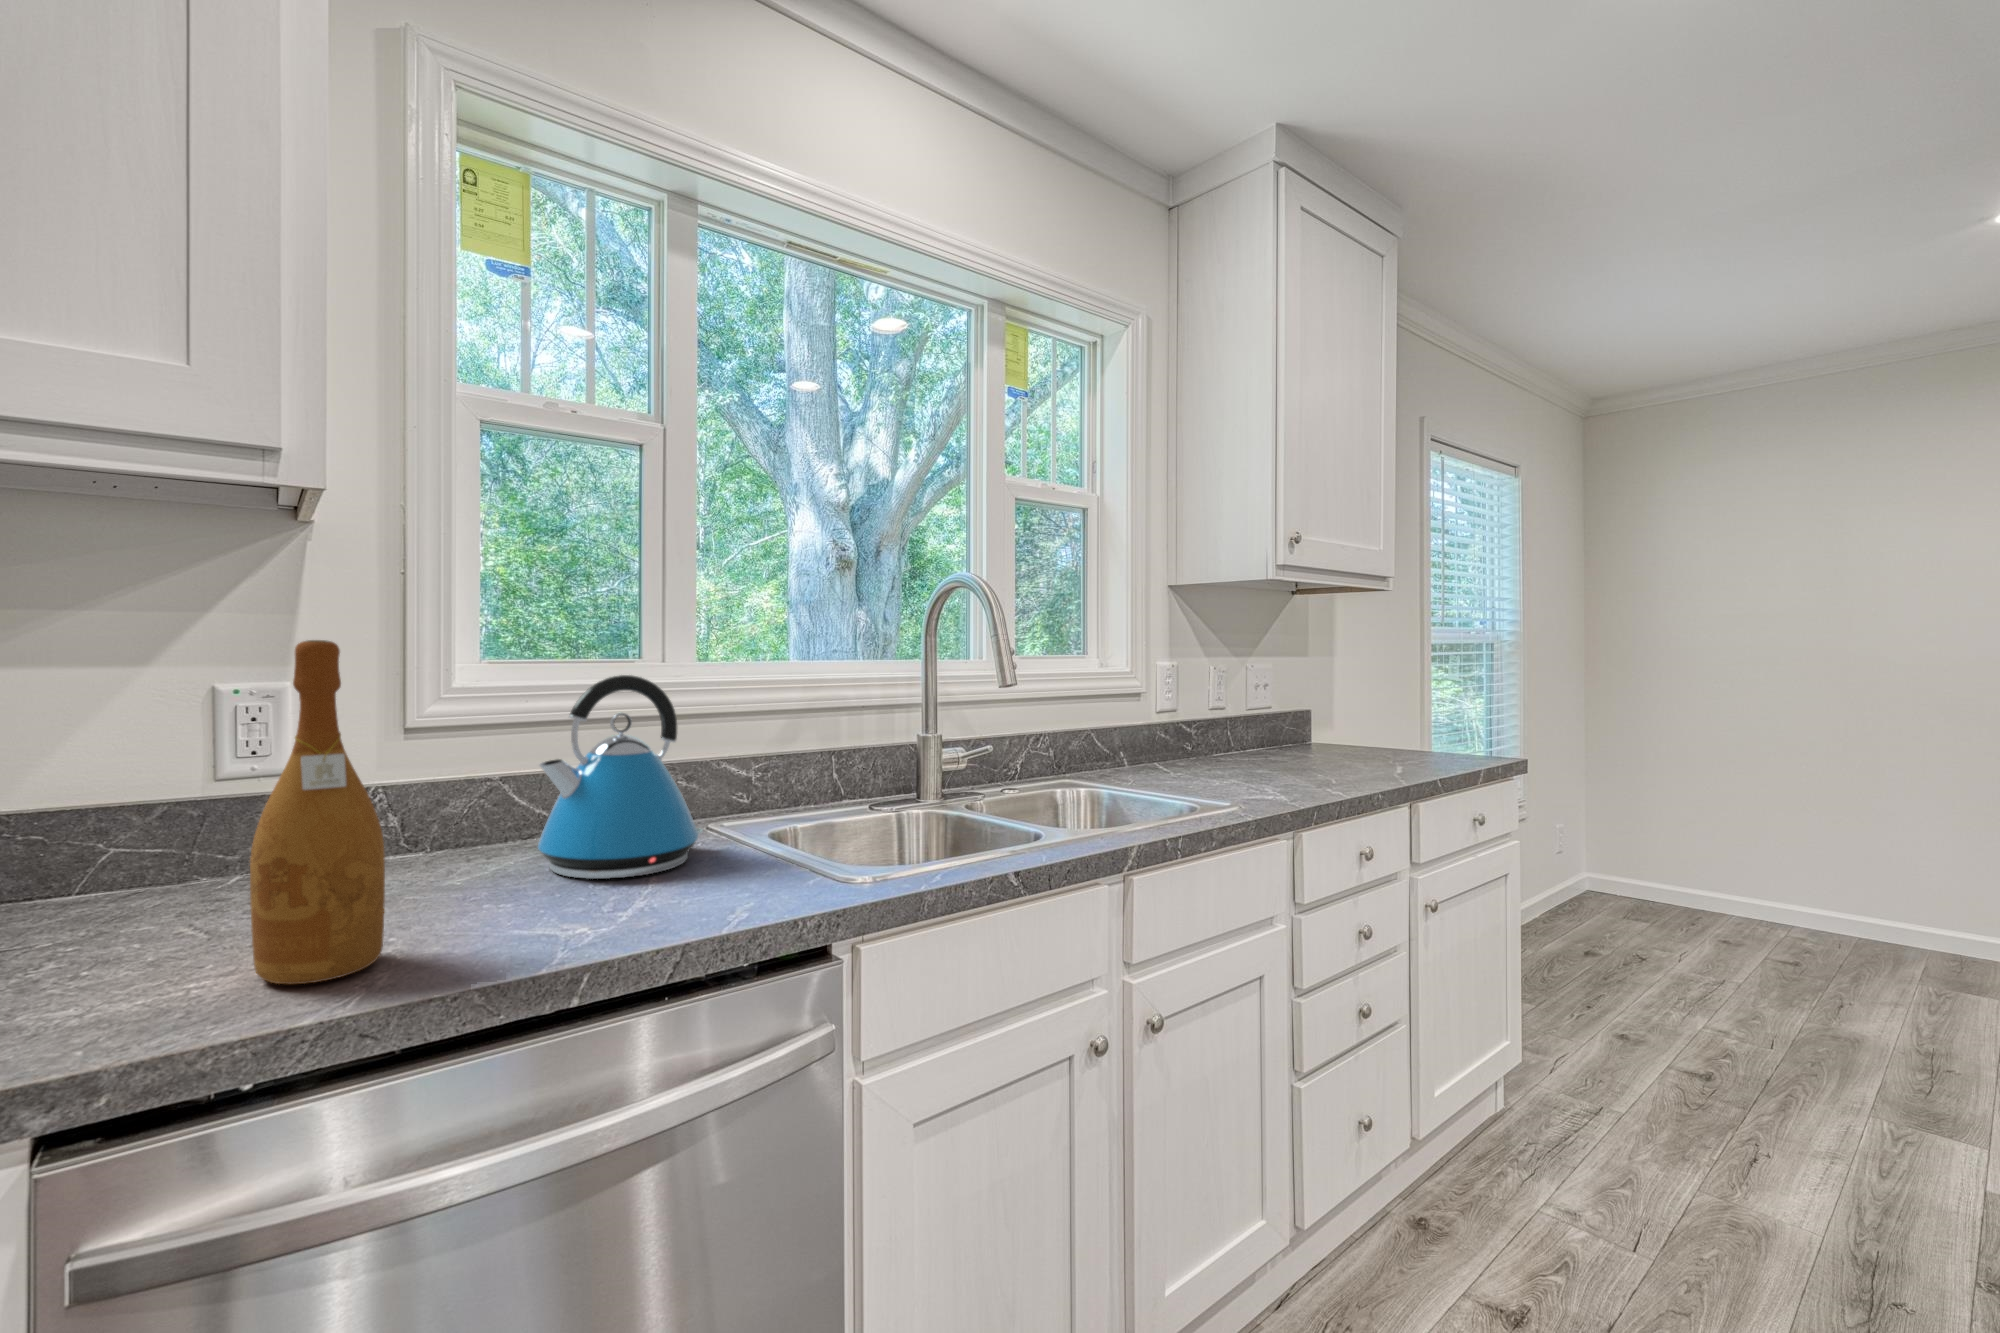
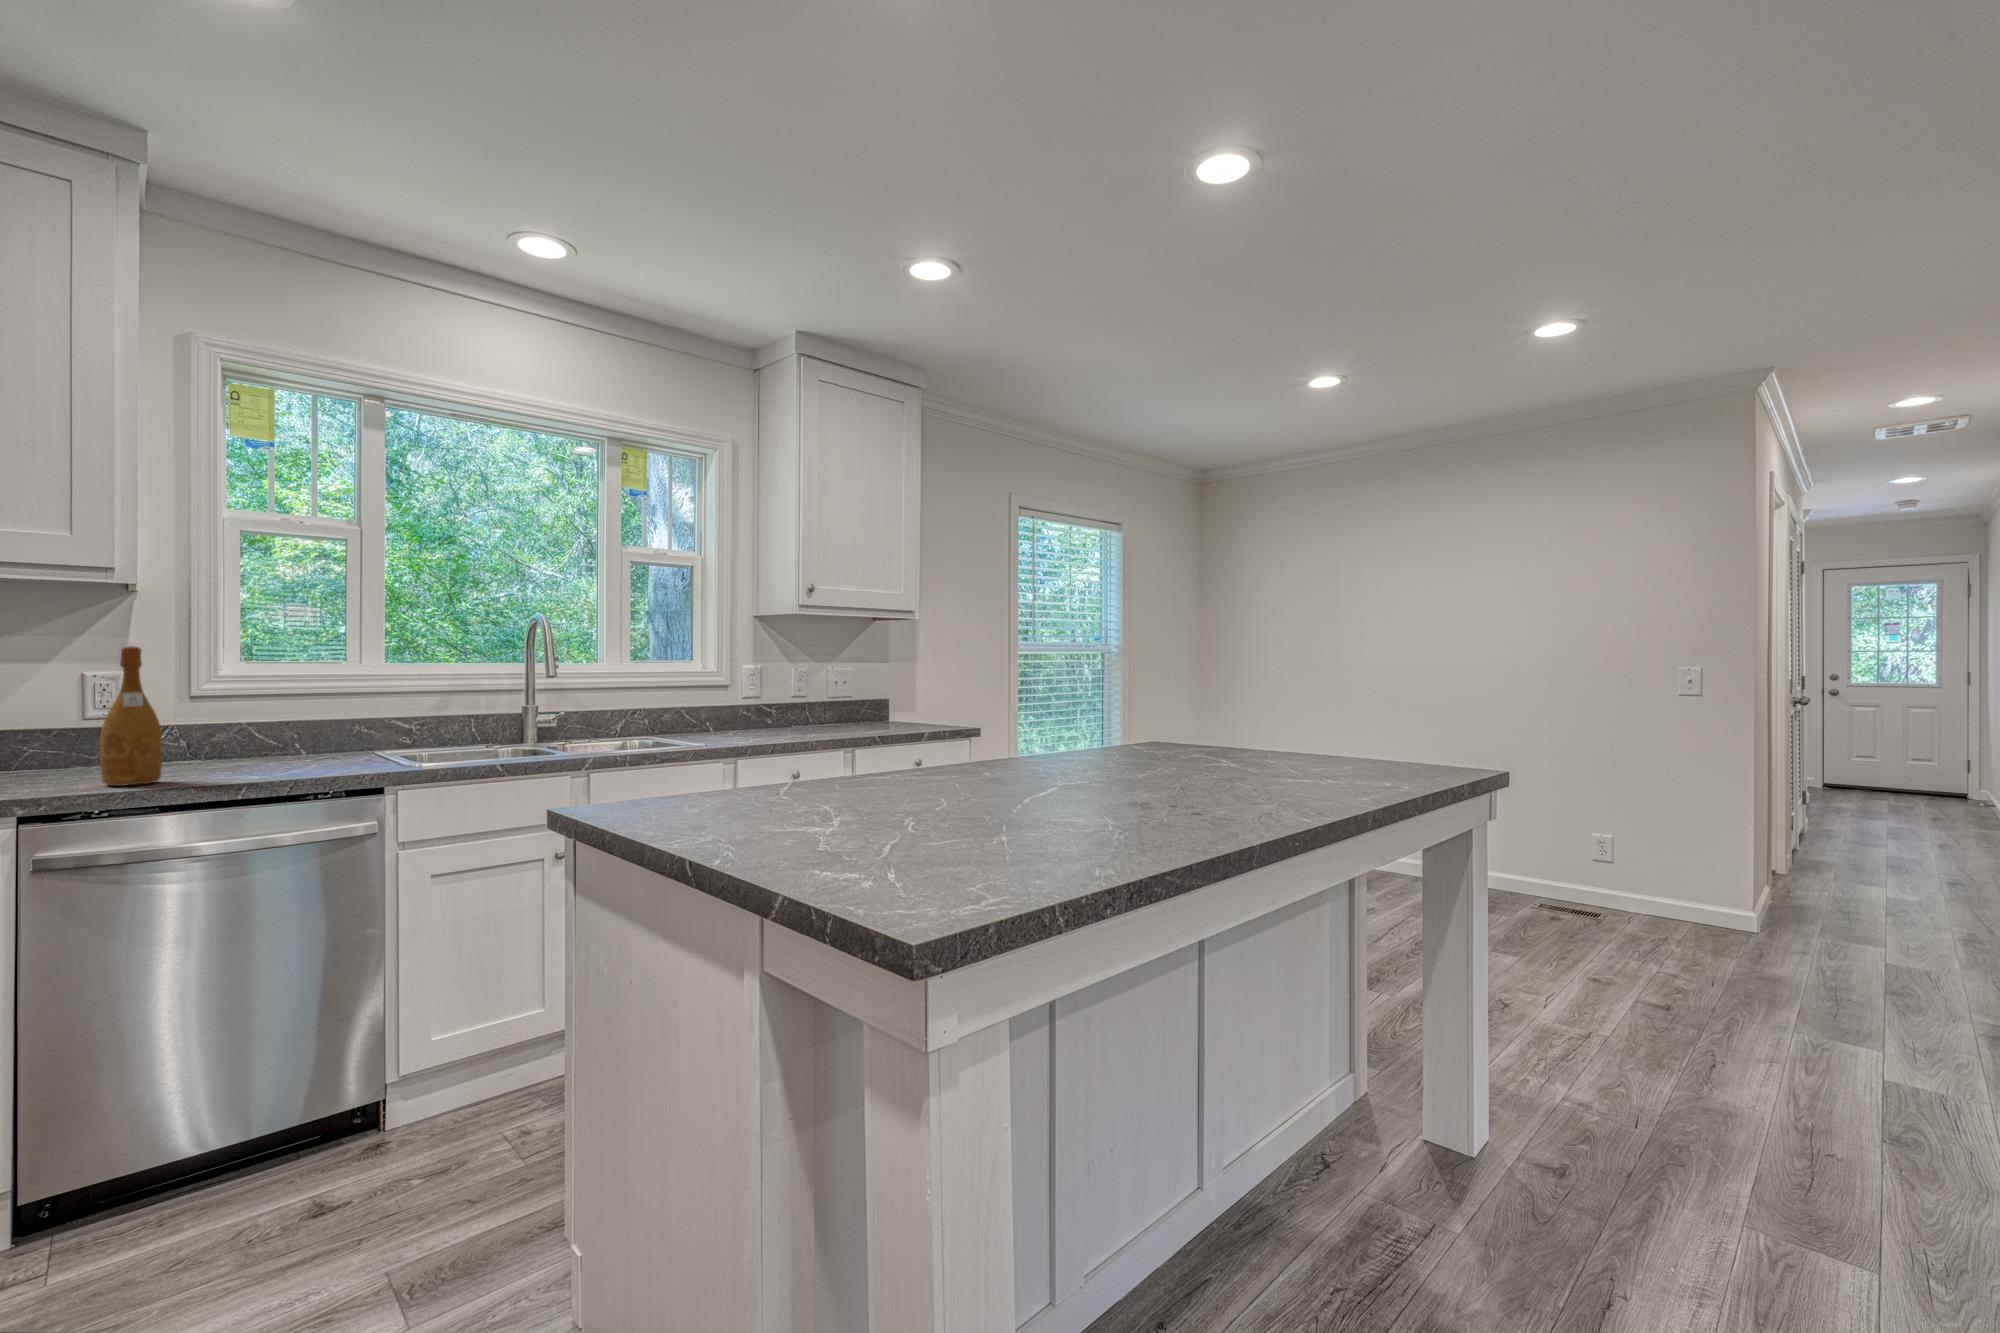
kettle: present [538,675,703,879] -> none [257,667,359,766]

